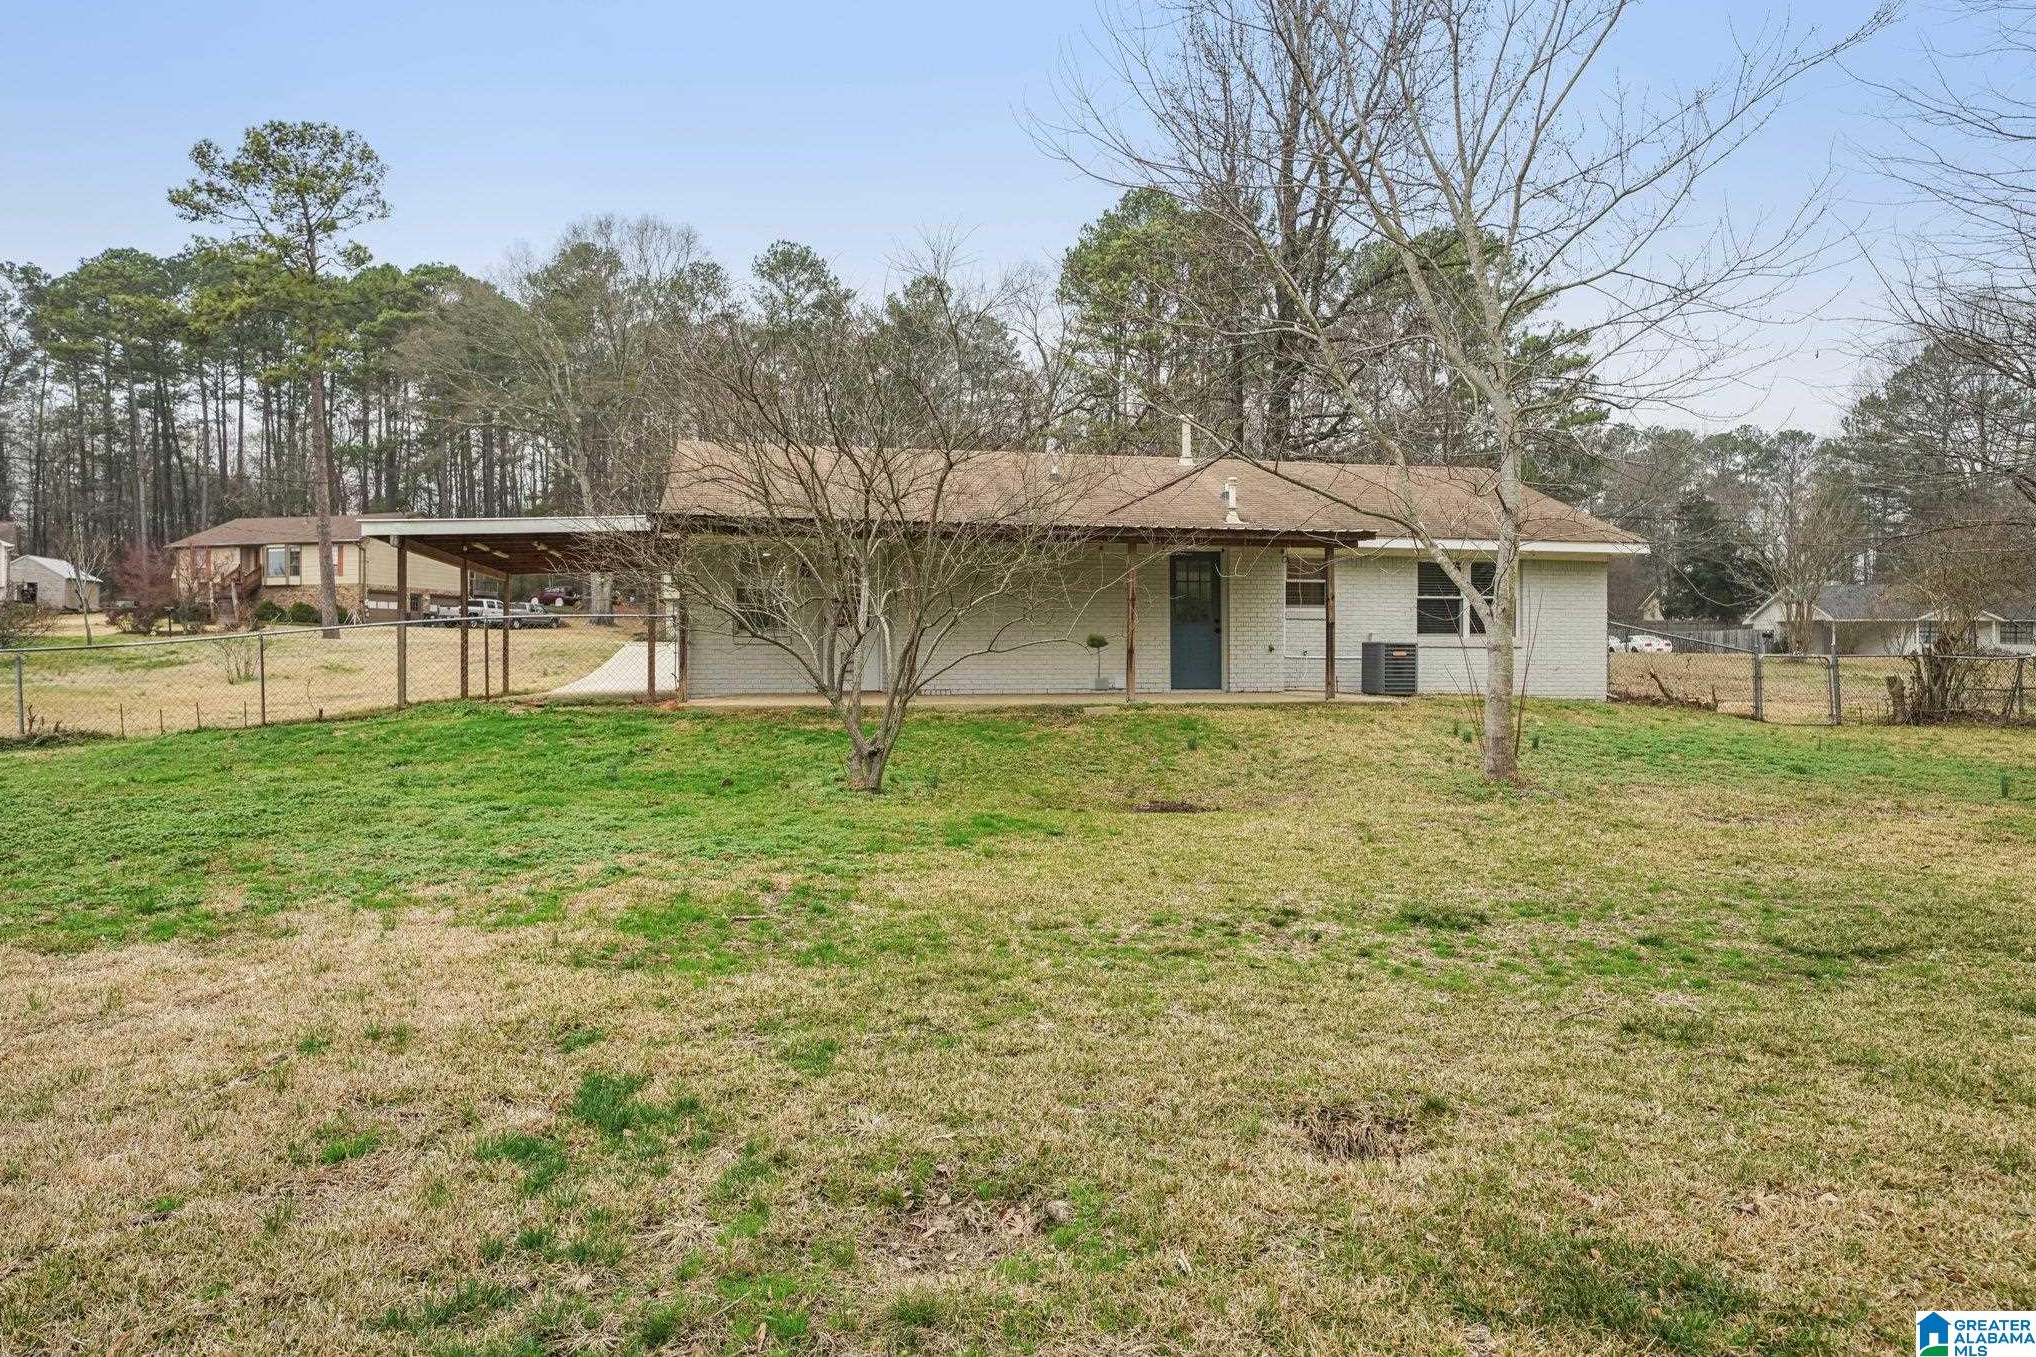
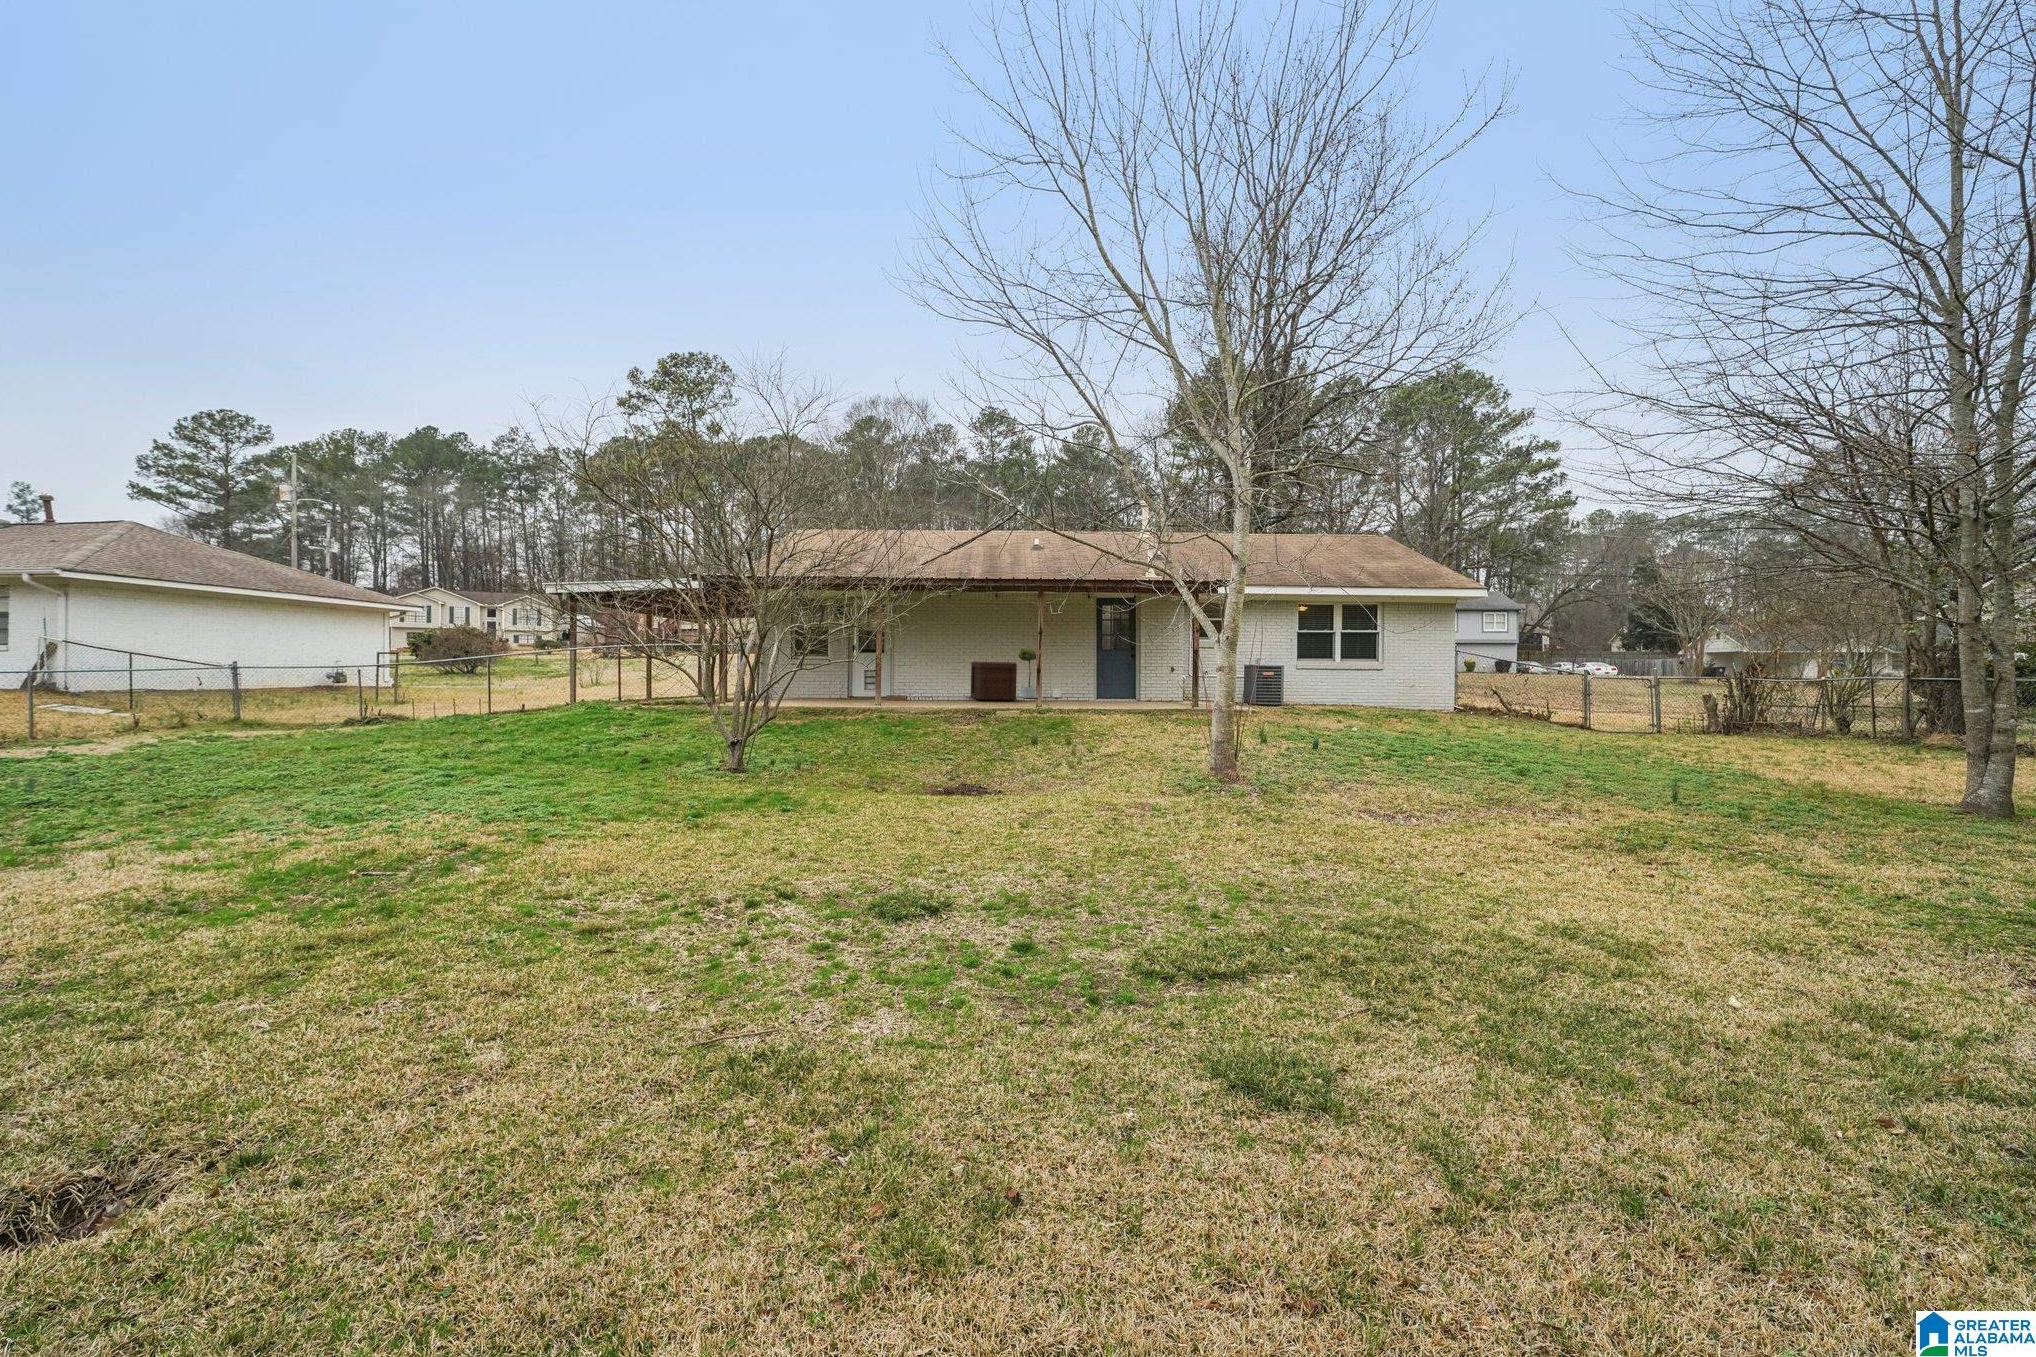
wooden crate: none [1034,650,1085,693] -> present [971,662,1017,700]

